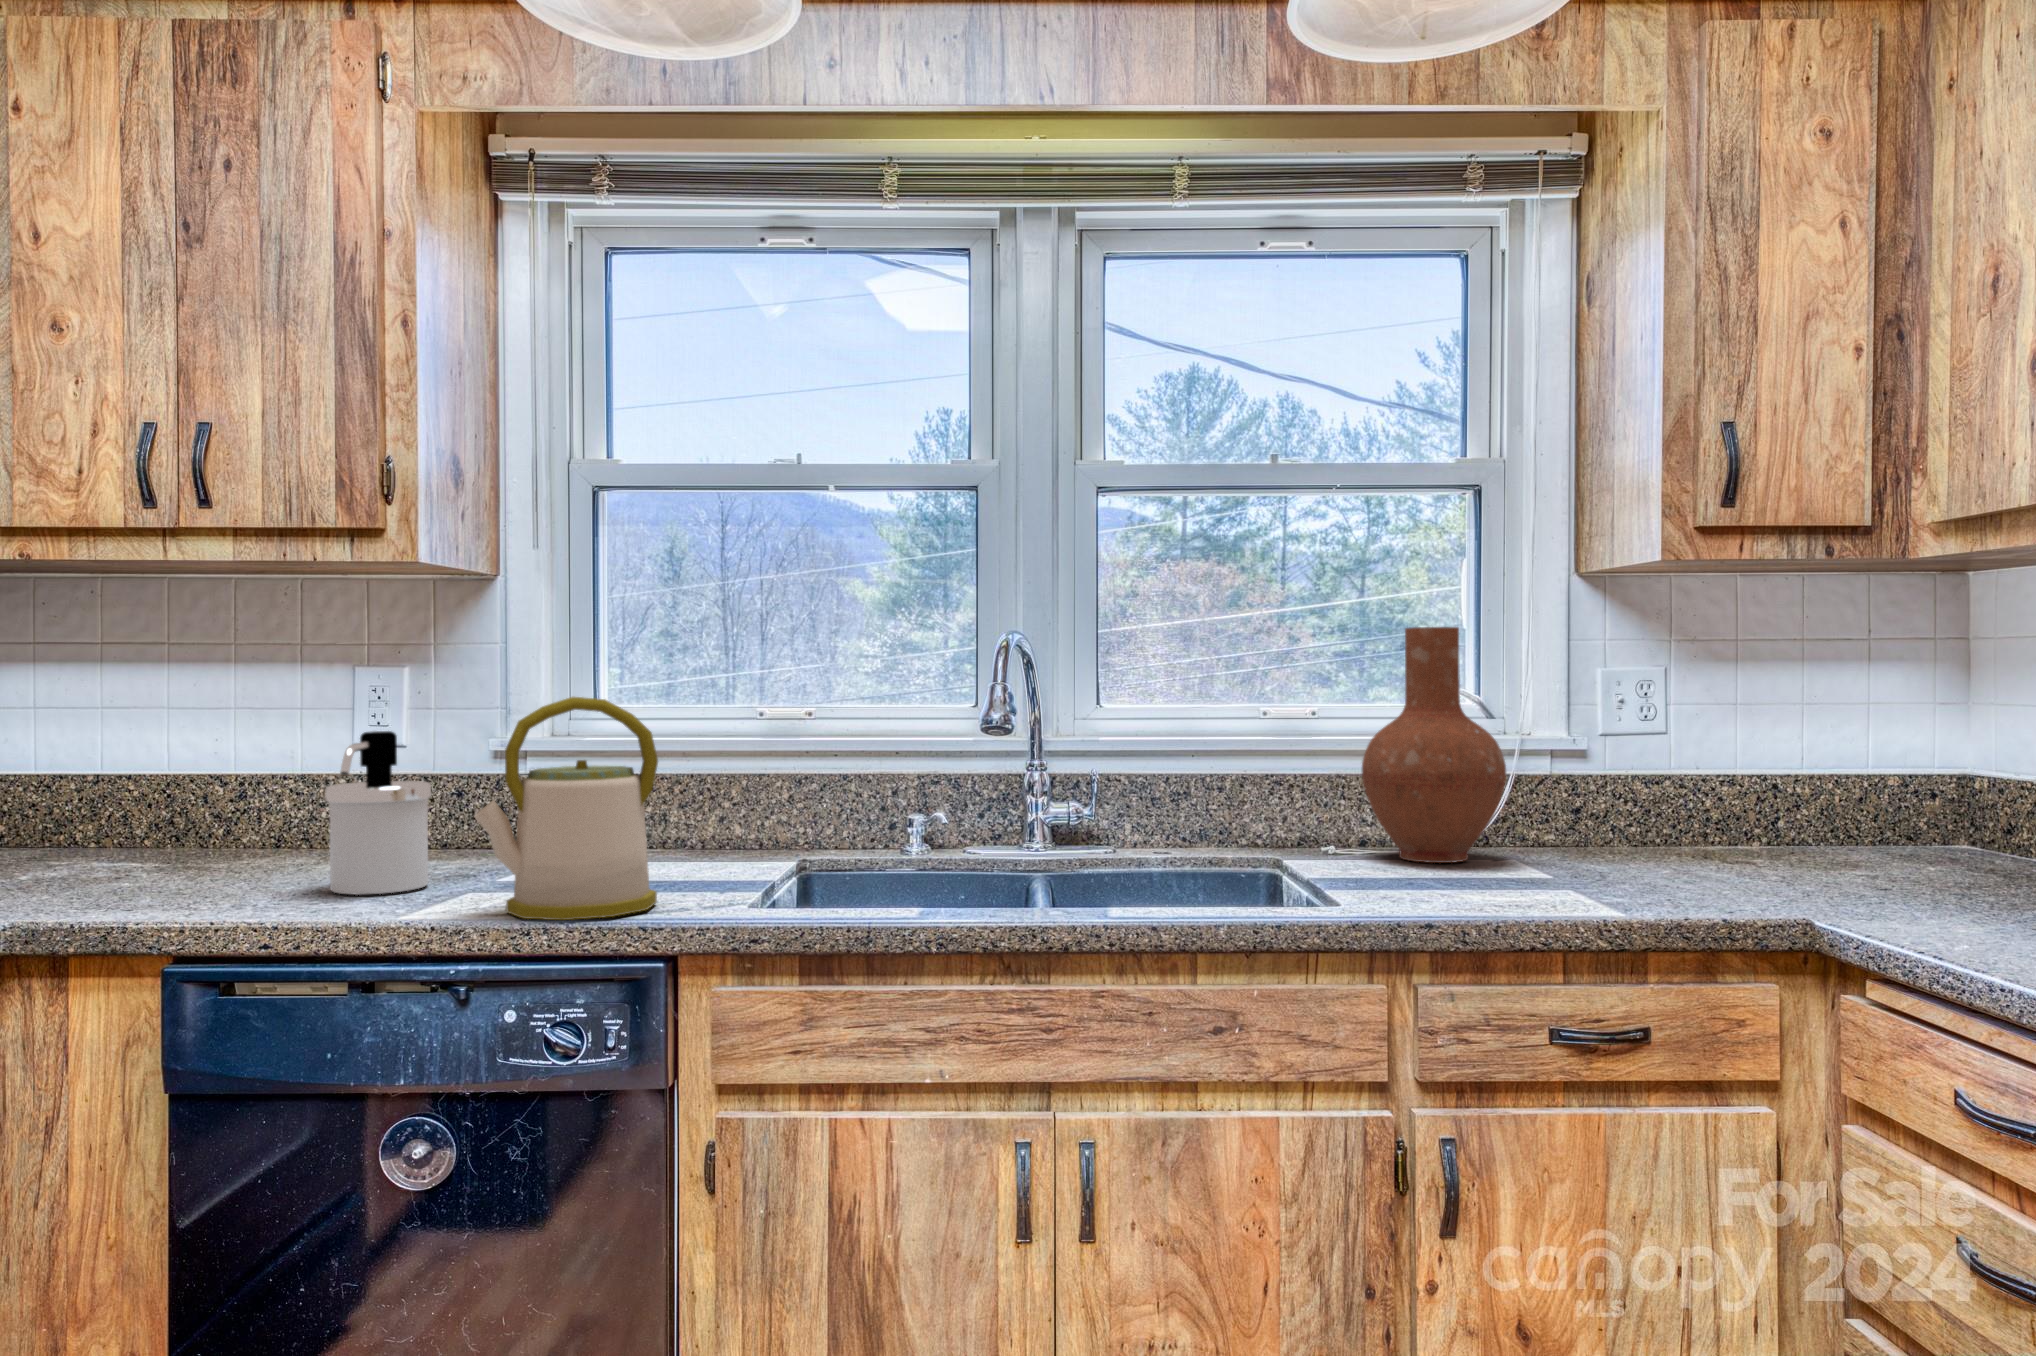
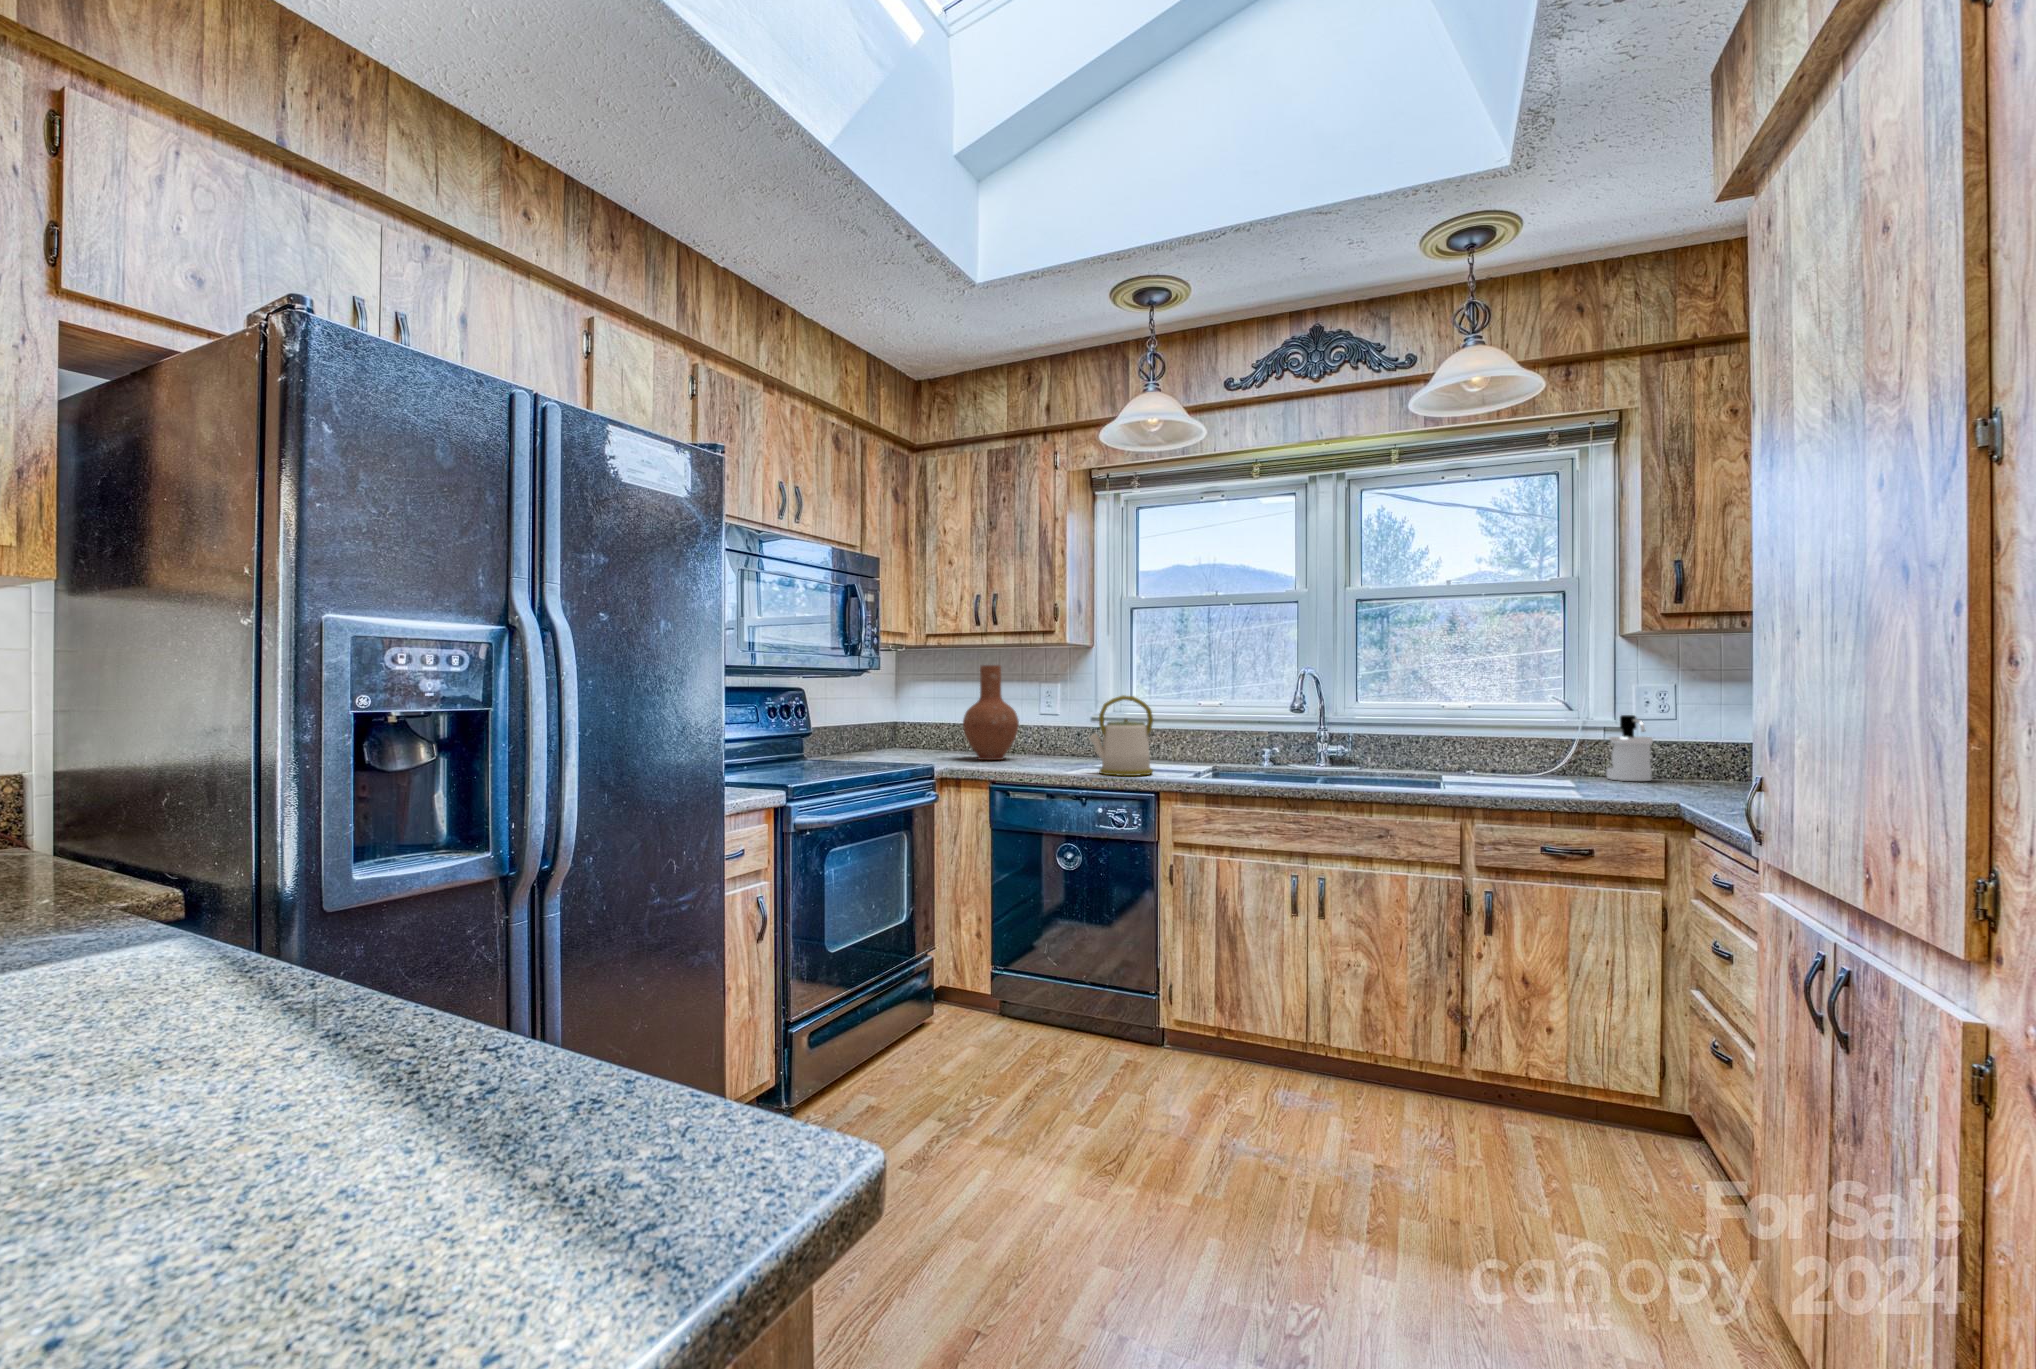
vase: present [1362,627,1506,863] -> present [963,665,1019,760]
soap dispenser: present [326,731,431,895] -> present [1607,715,1653,781]

